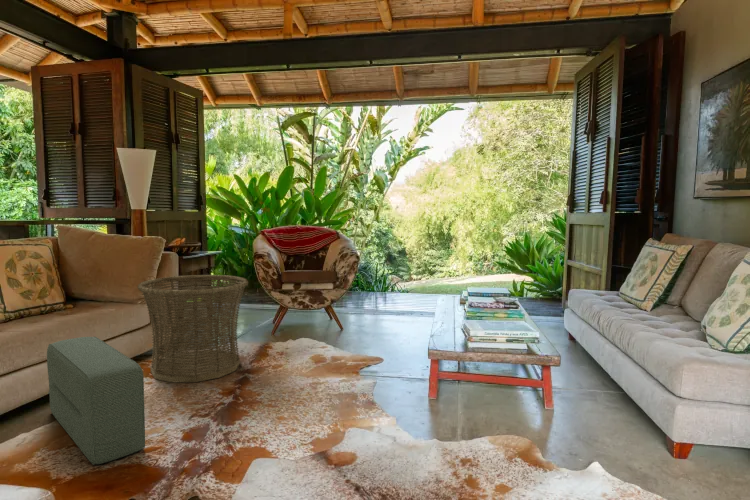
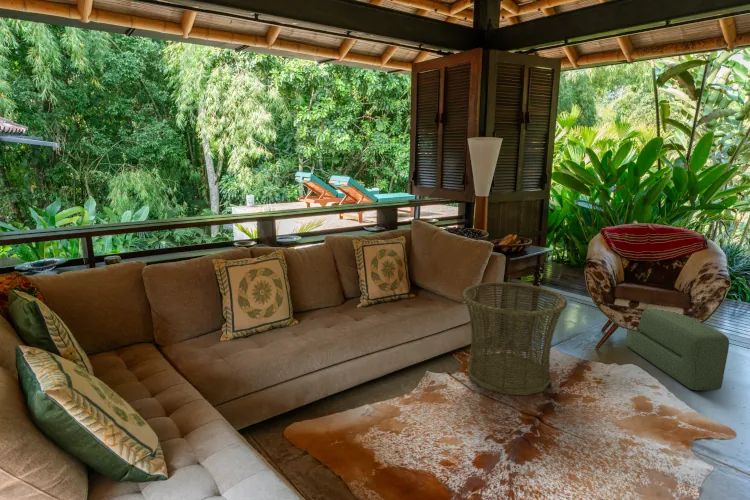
pouf: present [47,337,145,465] -> present [626,309,729,391]

